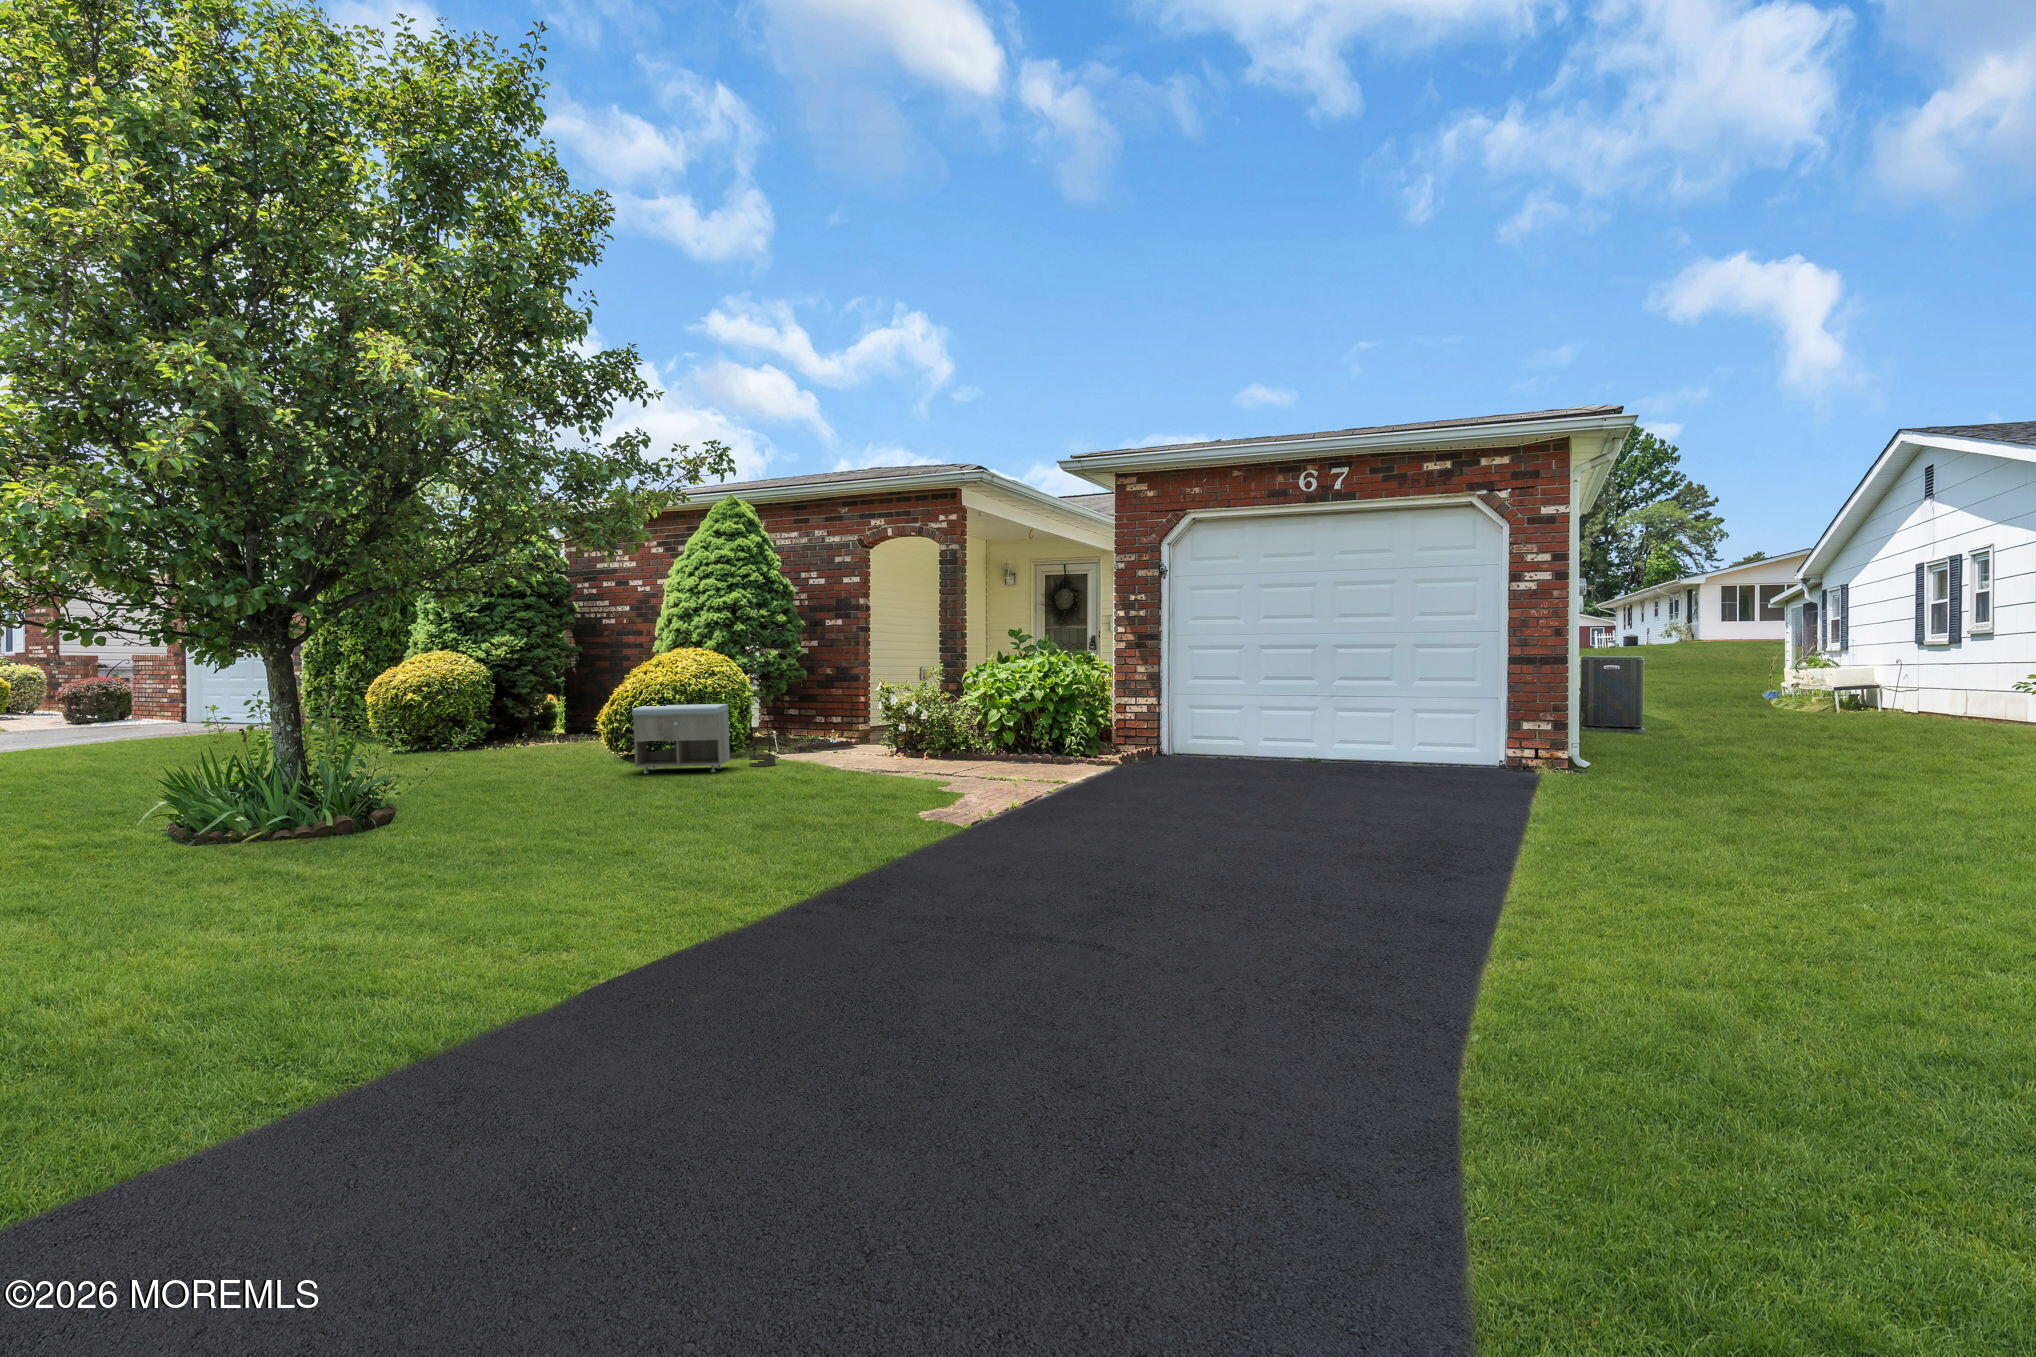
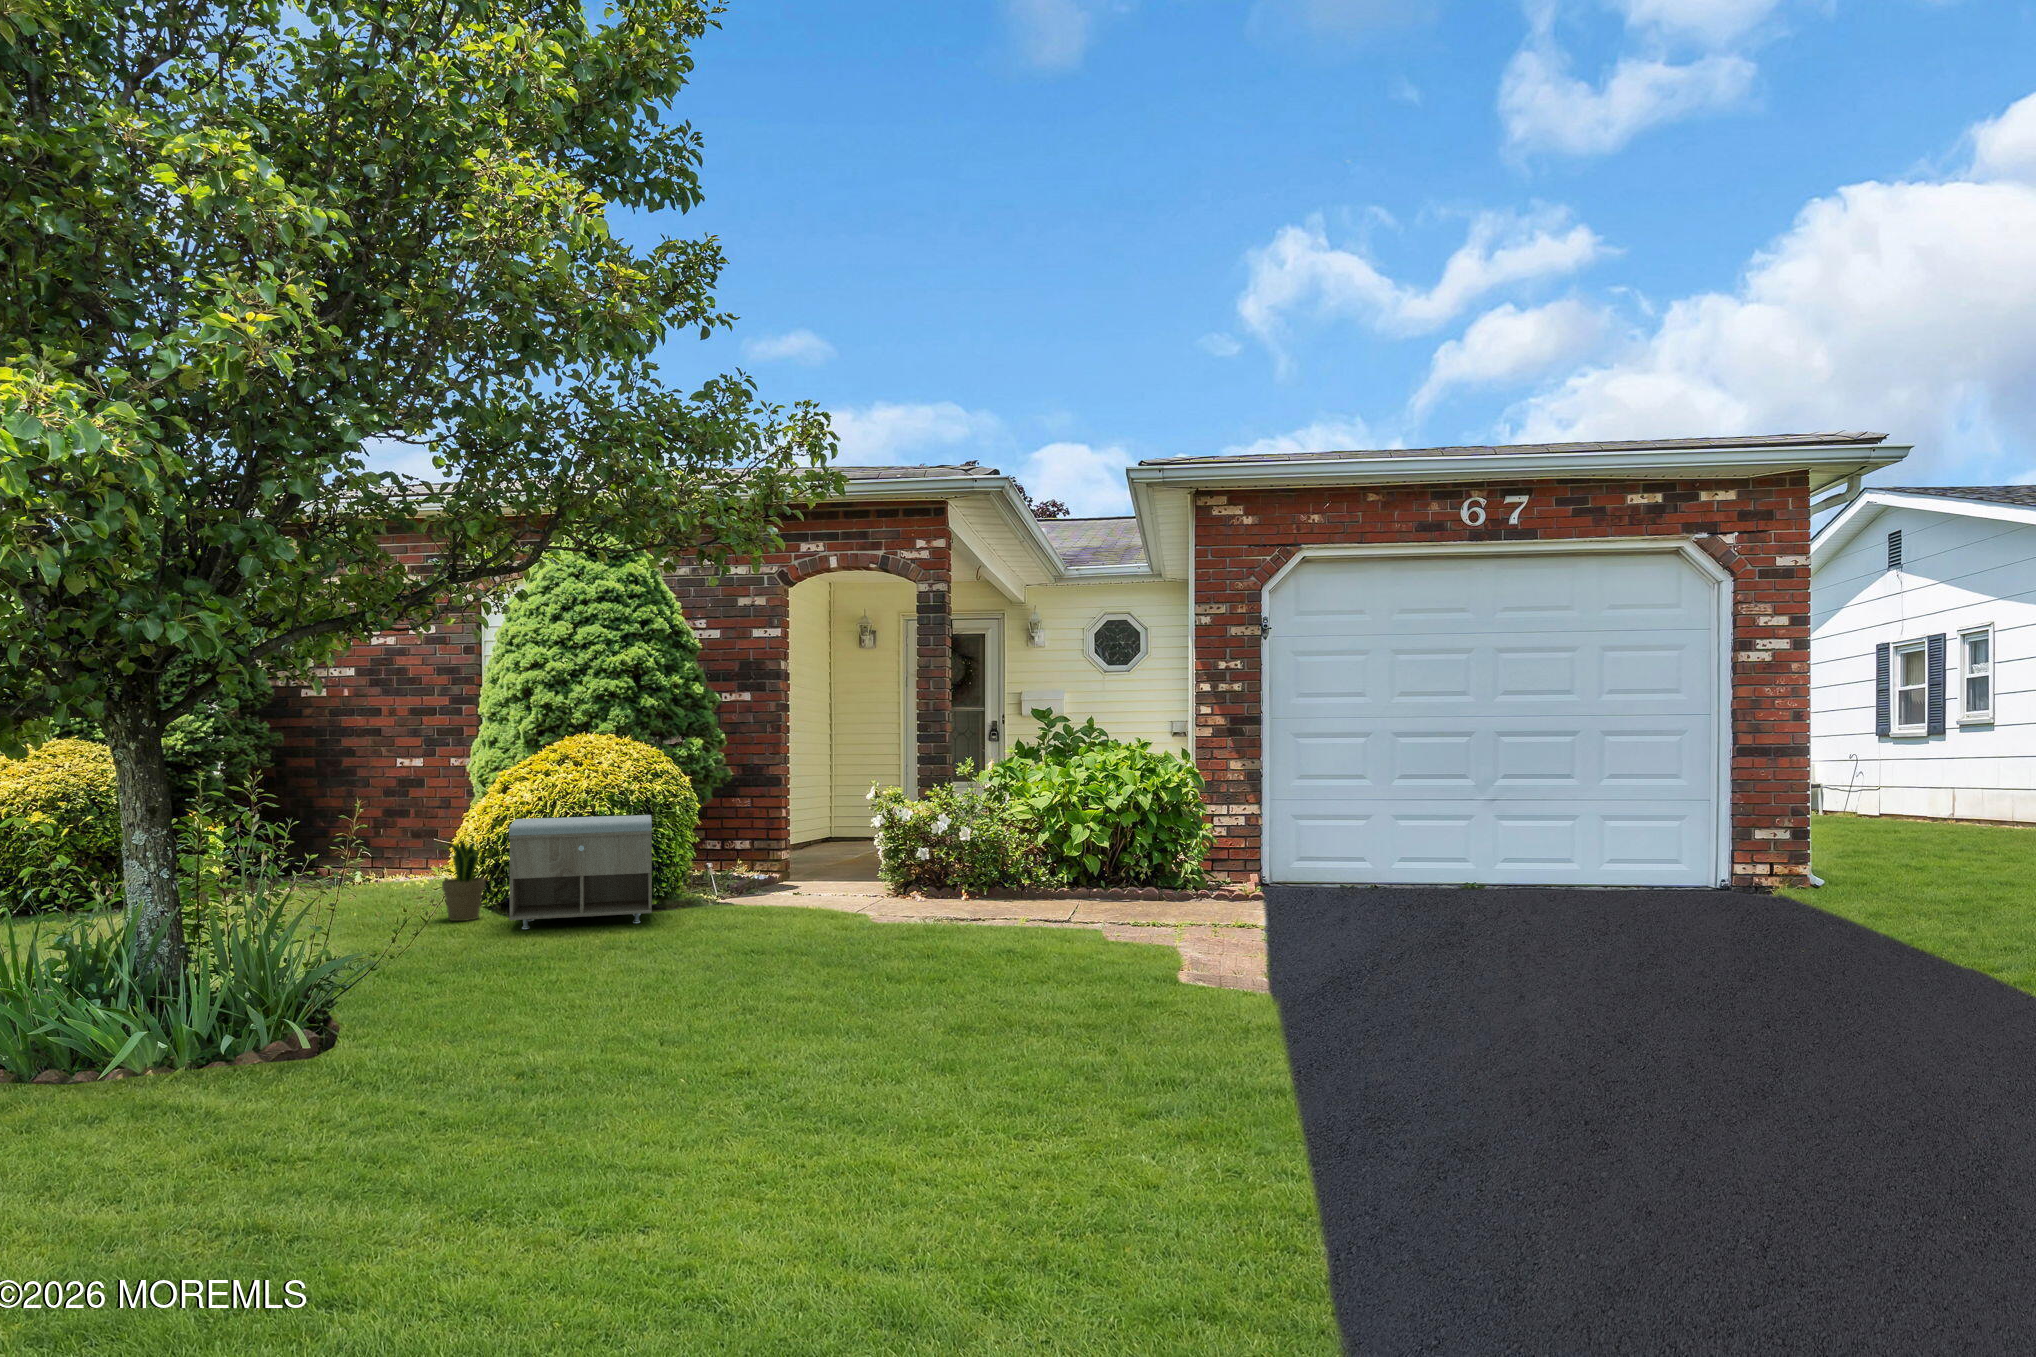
potted plant: none [600,718,634,769] -> present [439,841,485,921]
basket: present [749,725,775,766] -> none [678,845,719,911]

